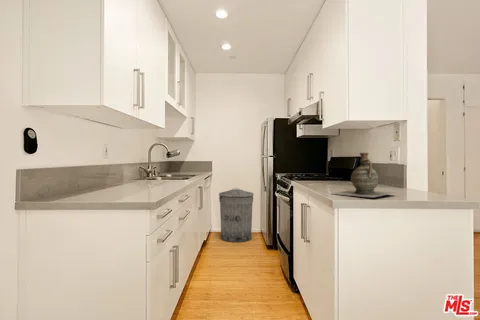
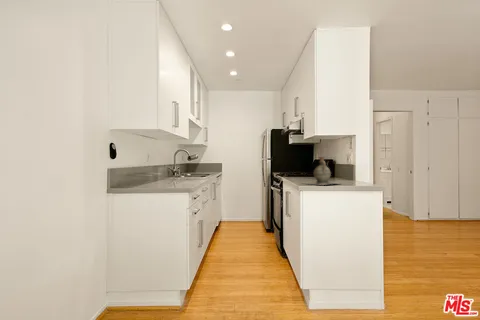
trash can: present [219,189,254,242] -> none [228,185,256,228]

